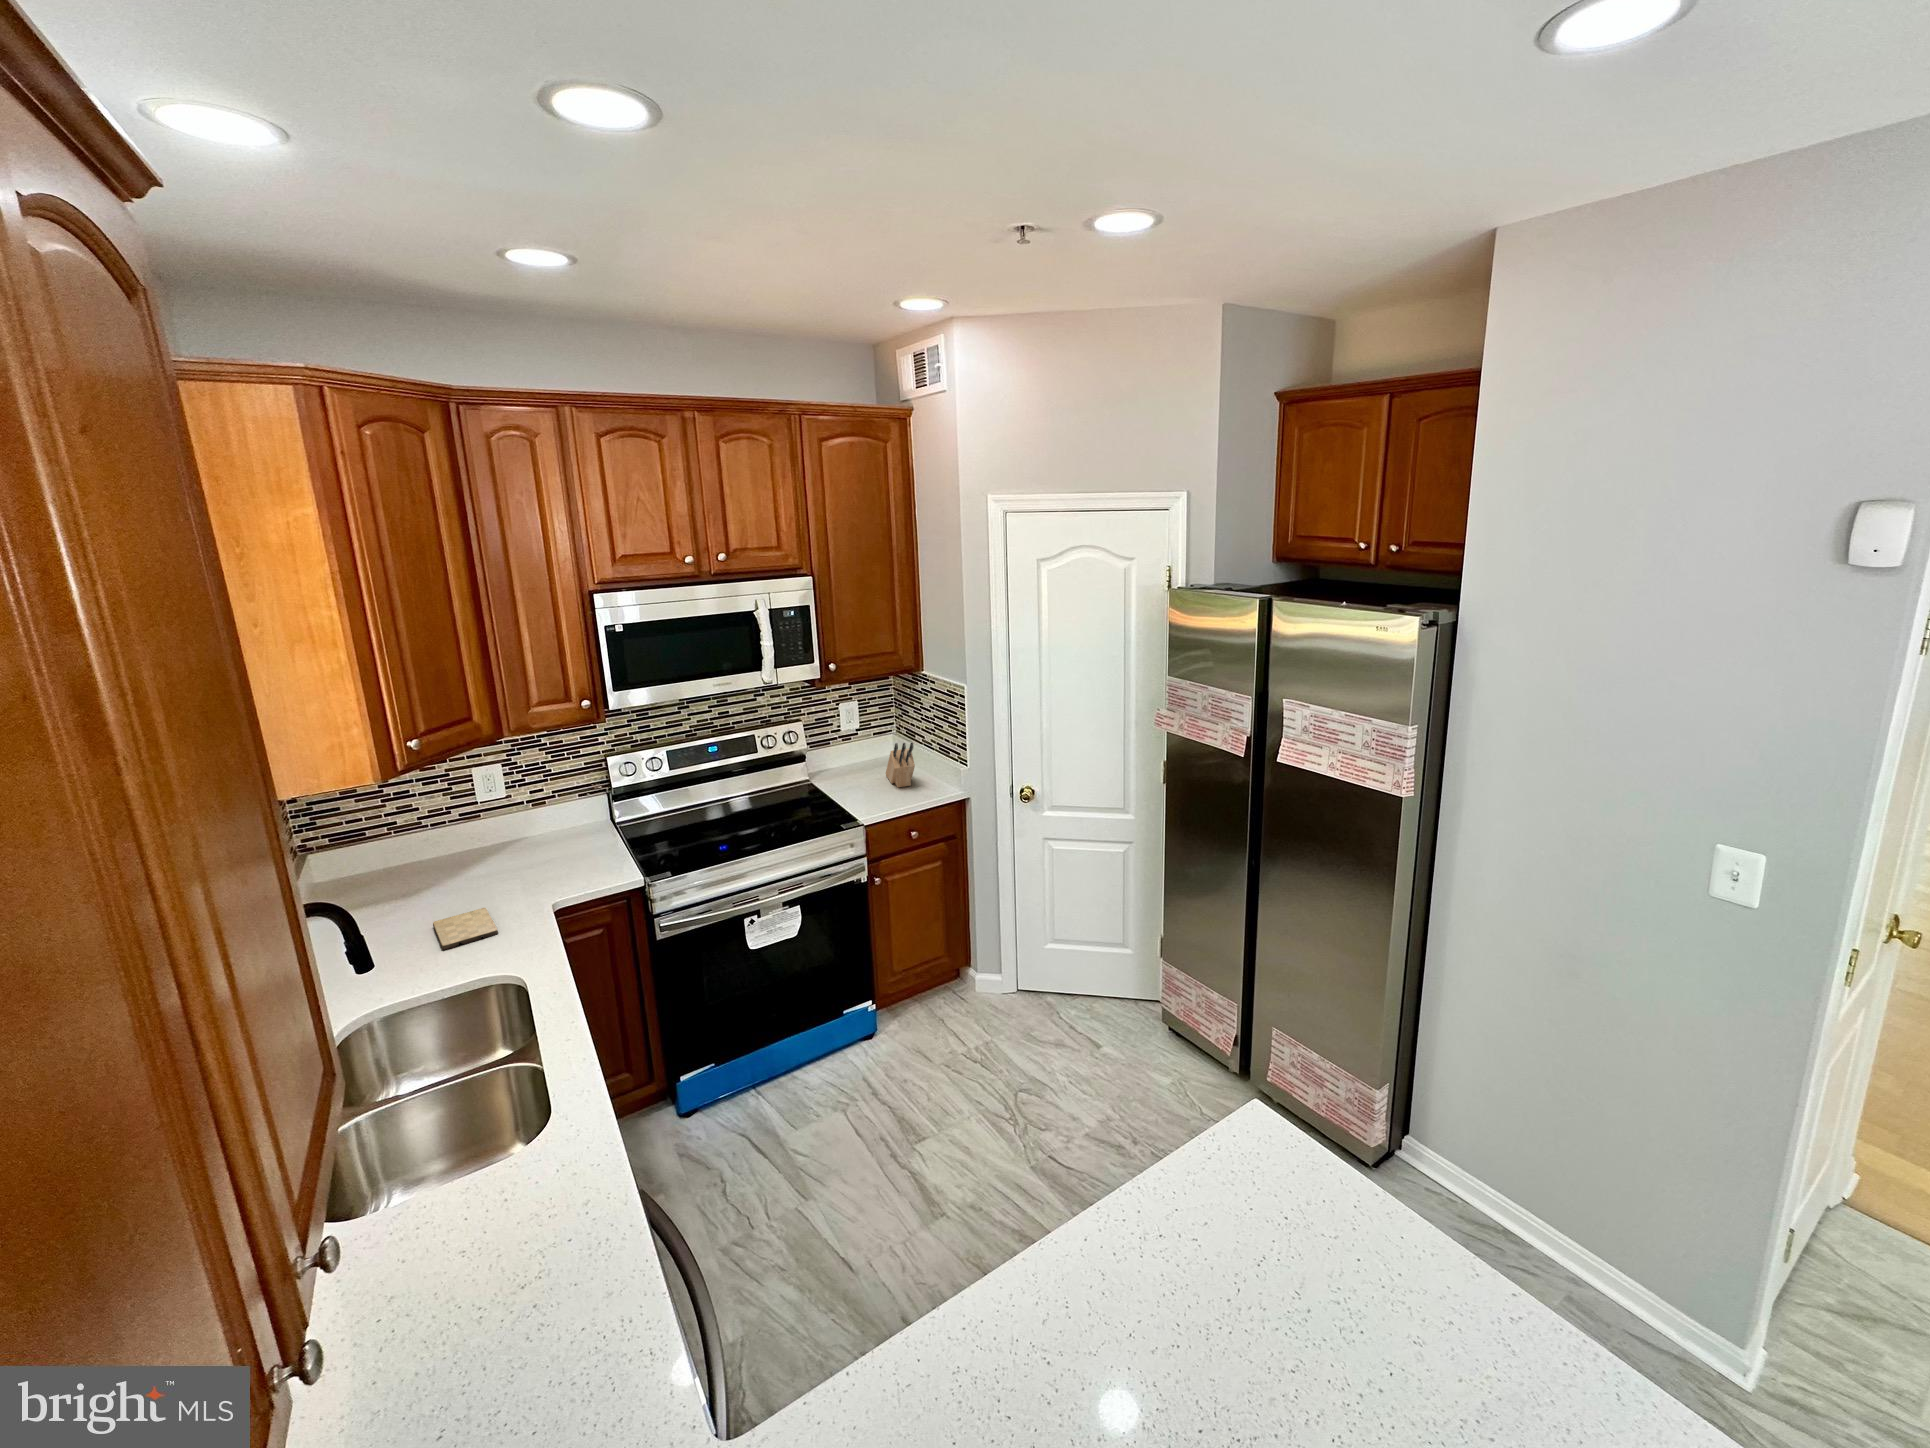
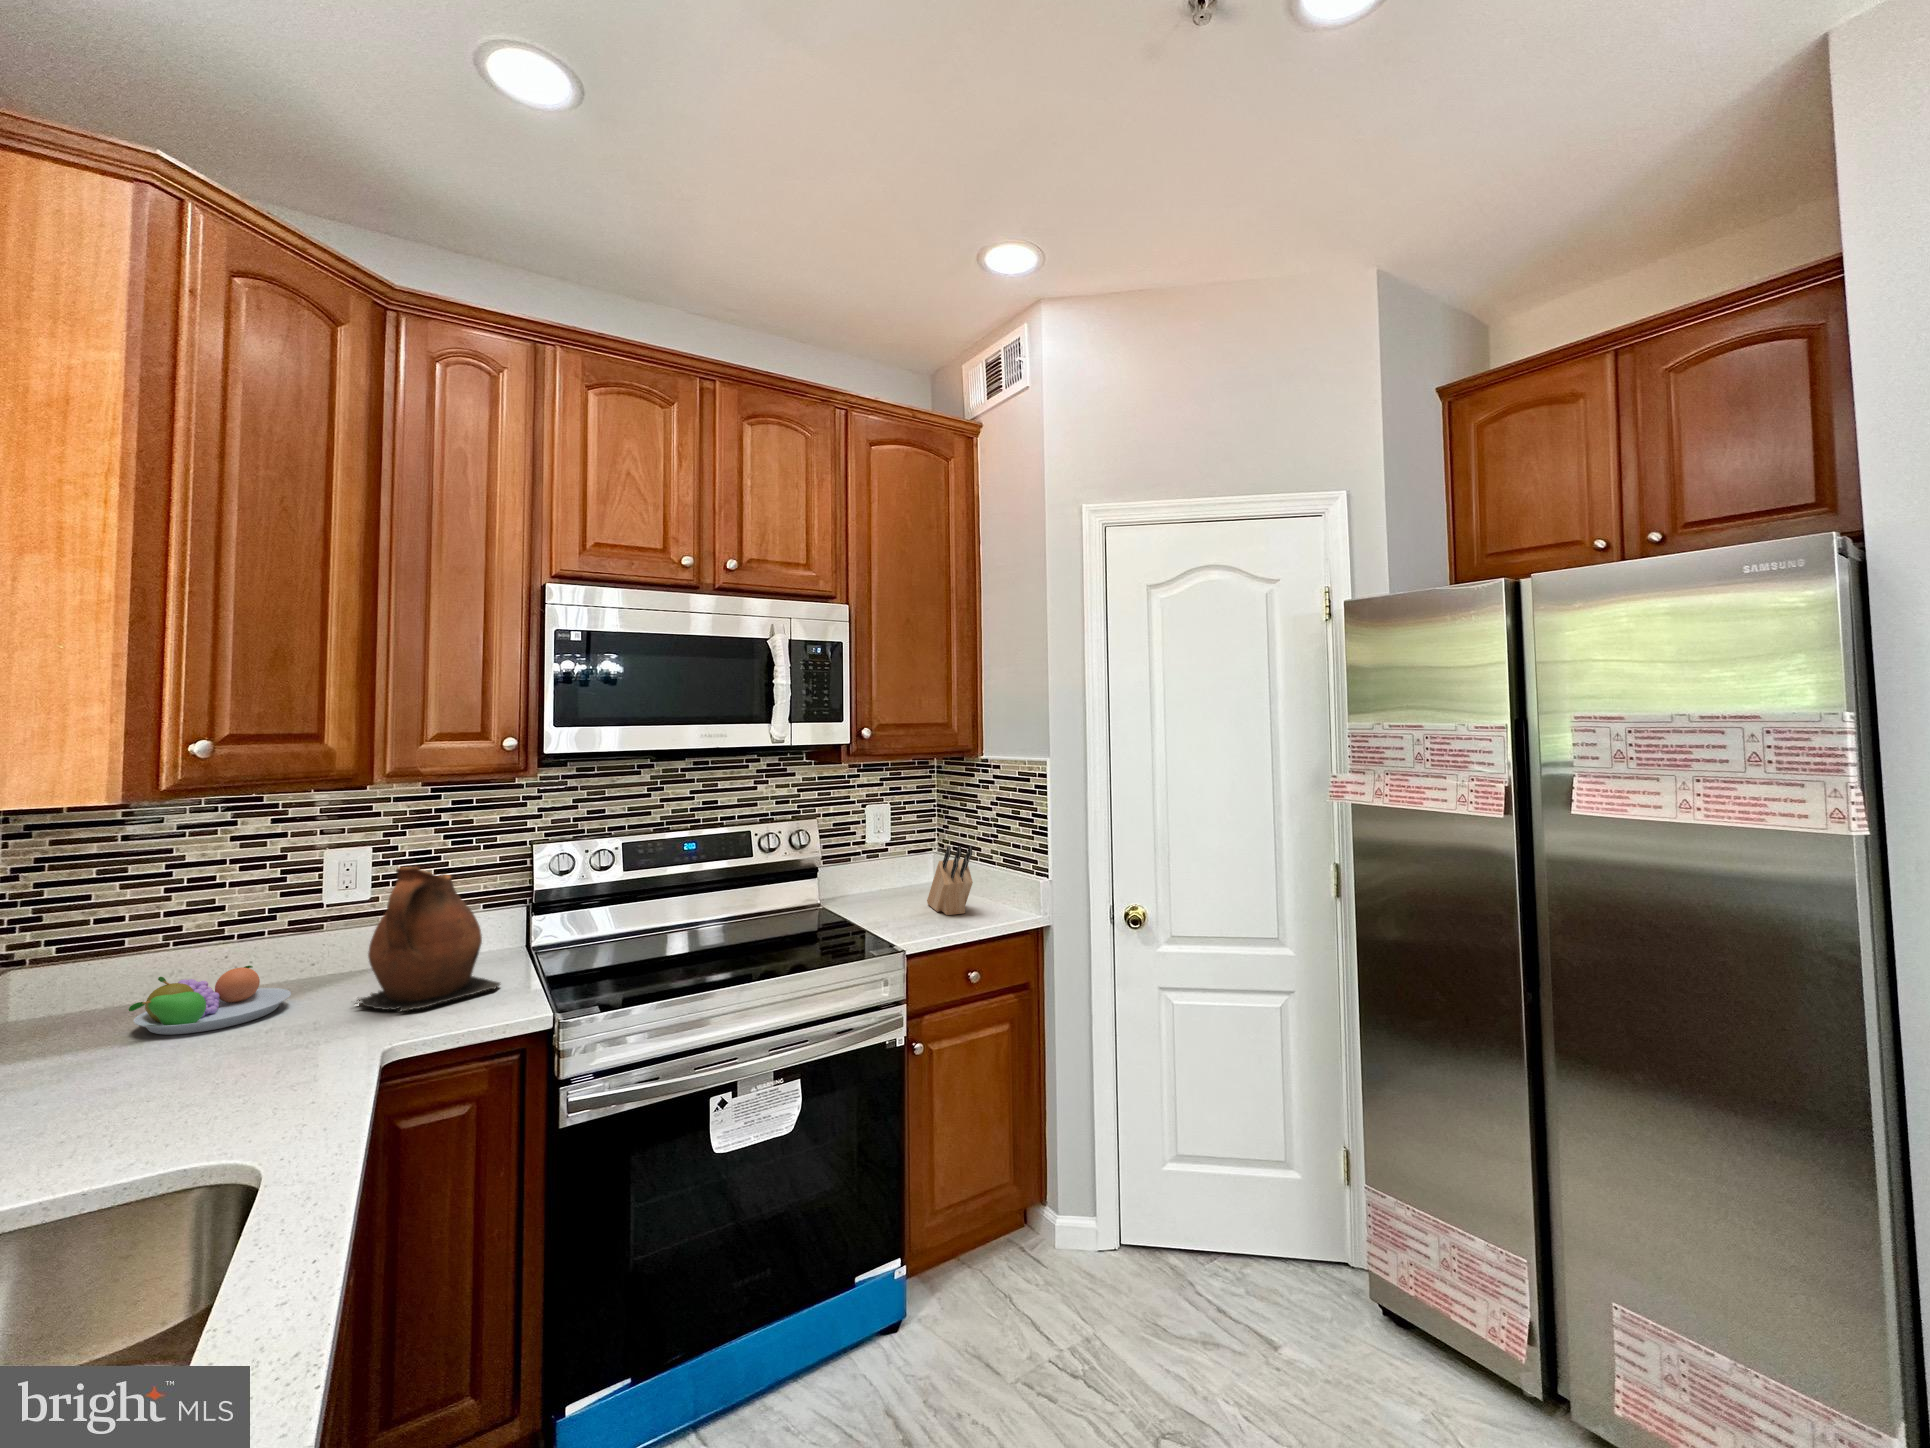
ceramic pitcher: none [514,789,603,877] -> present [357,867,500,1011]
fruit bowl: none [389,846,475,894] -> present [129,966,291,1035]
cutting board: present [433,908,498,950] -> none [158,1051,277,1115]

